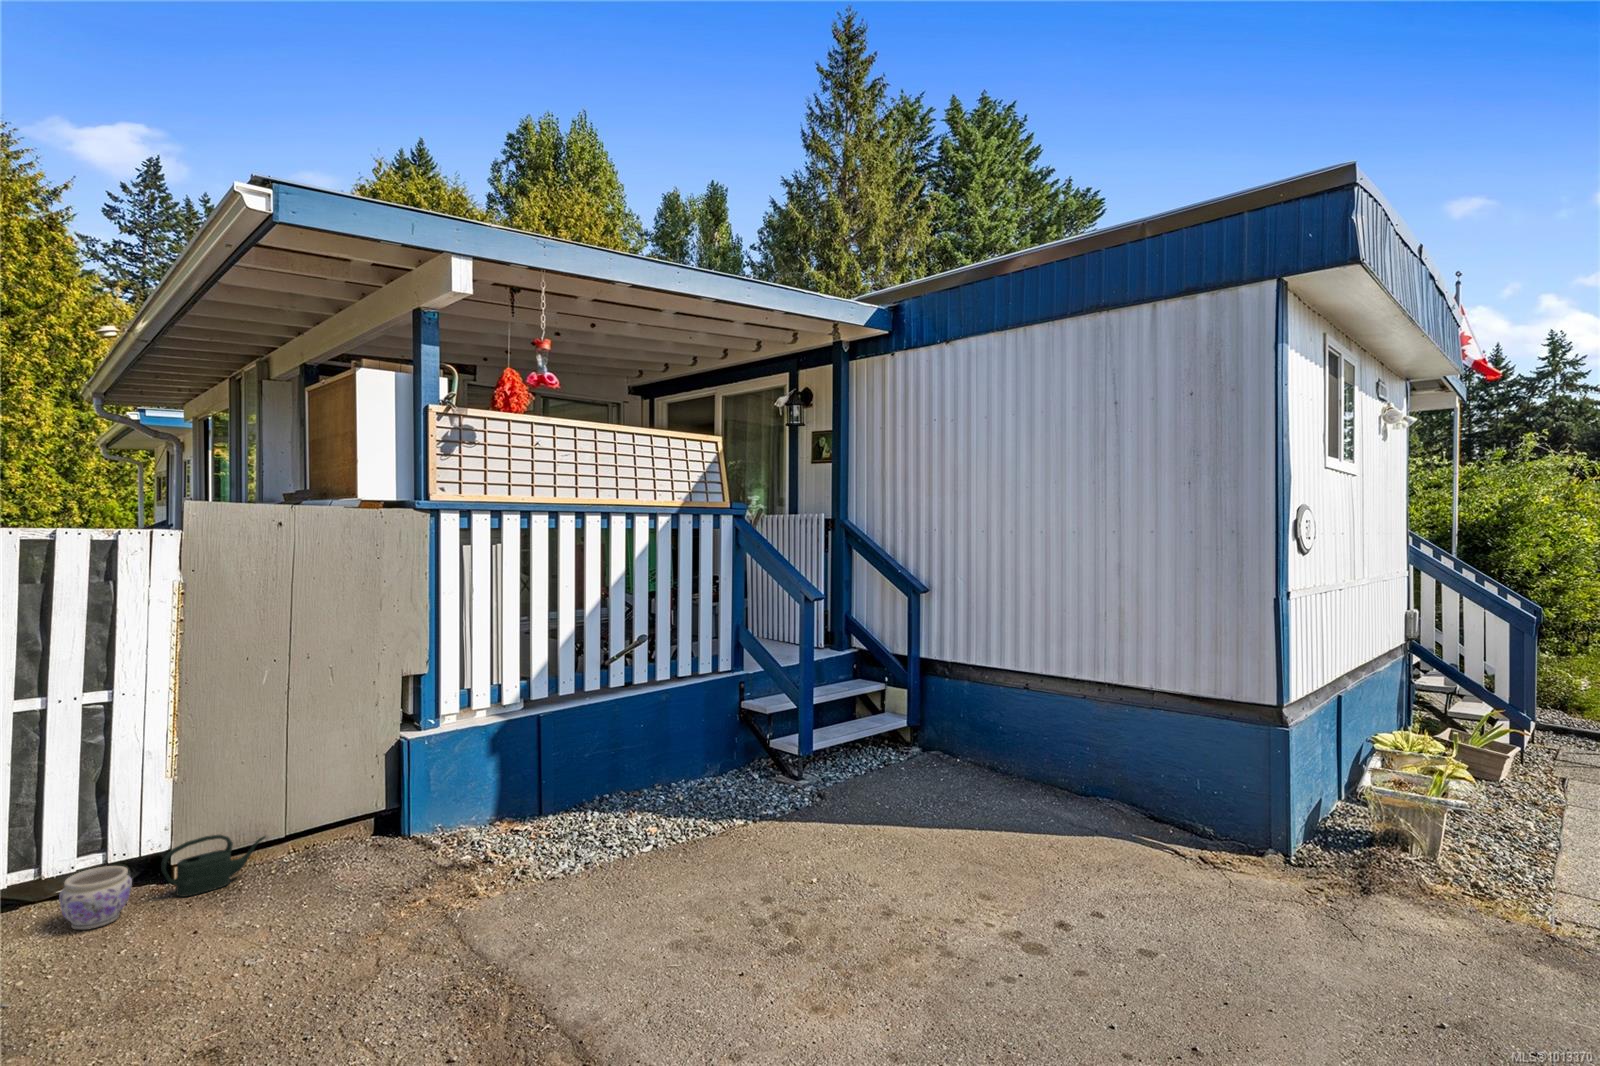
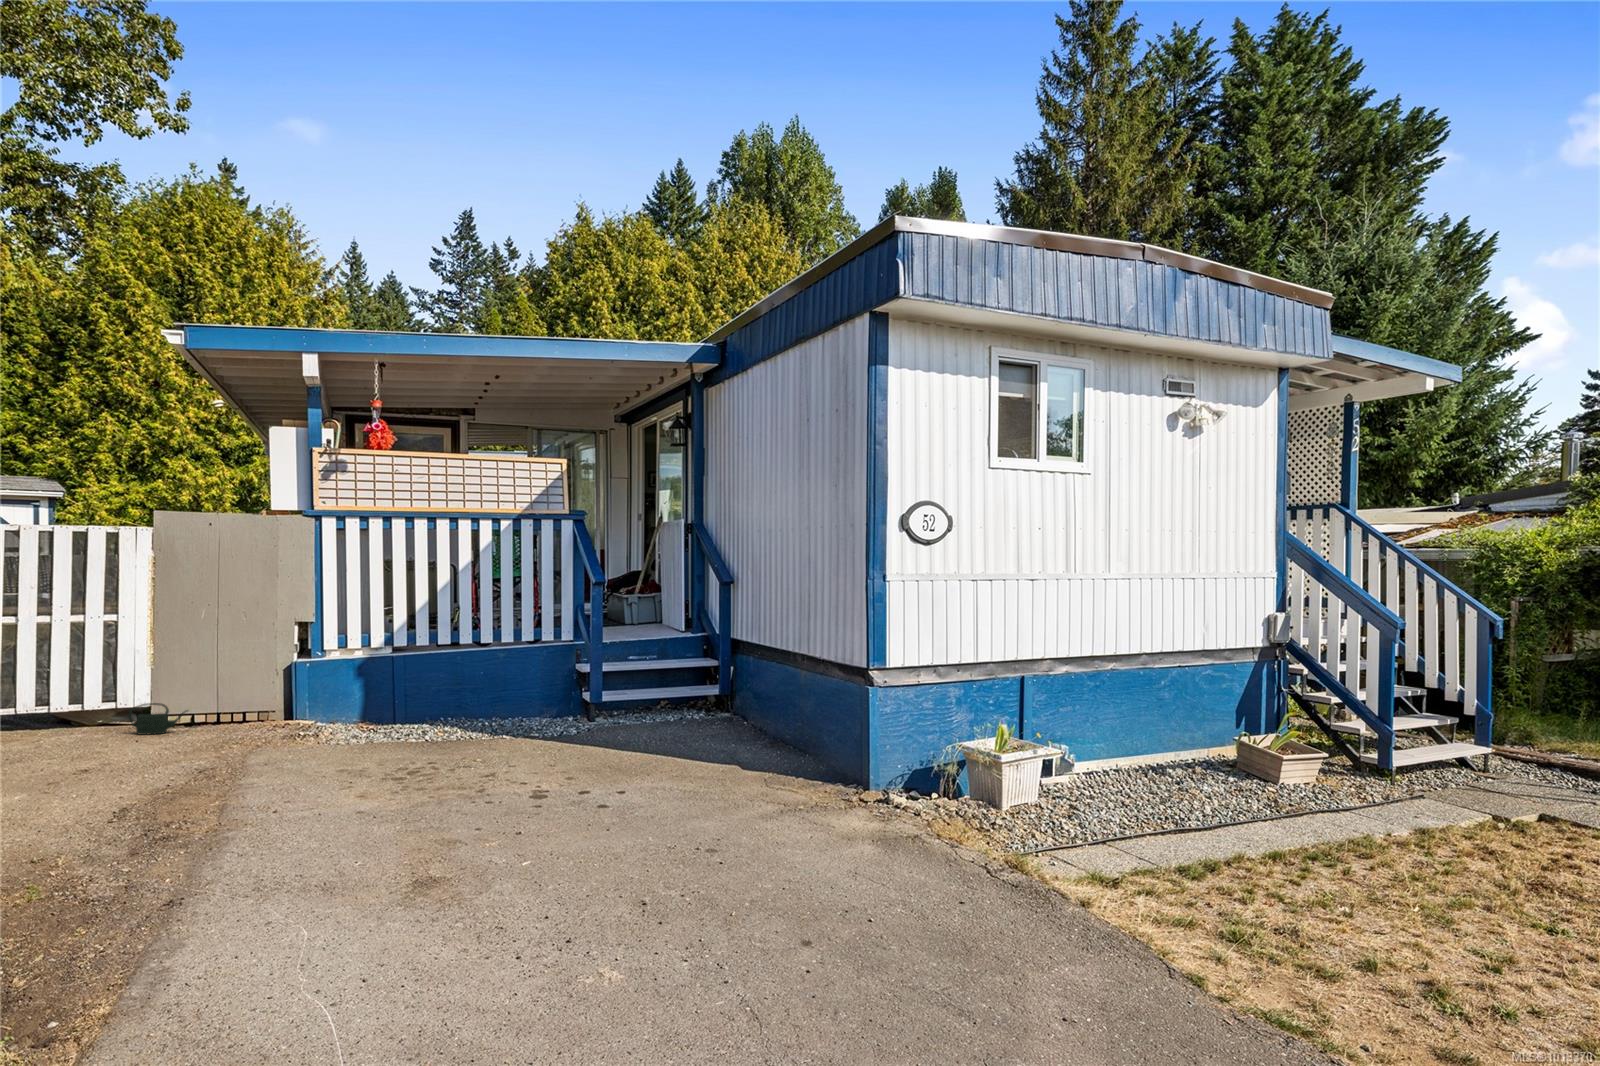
planter: present [59,866,132,930] -> none [74,709,111,738]

